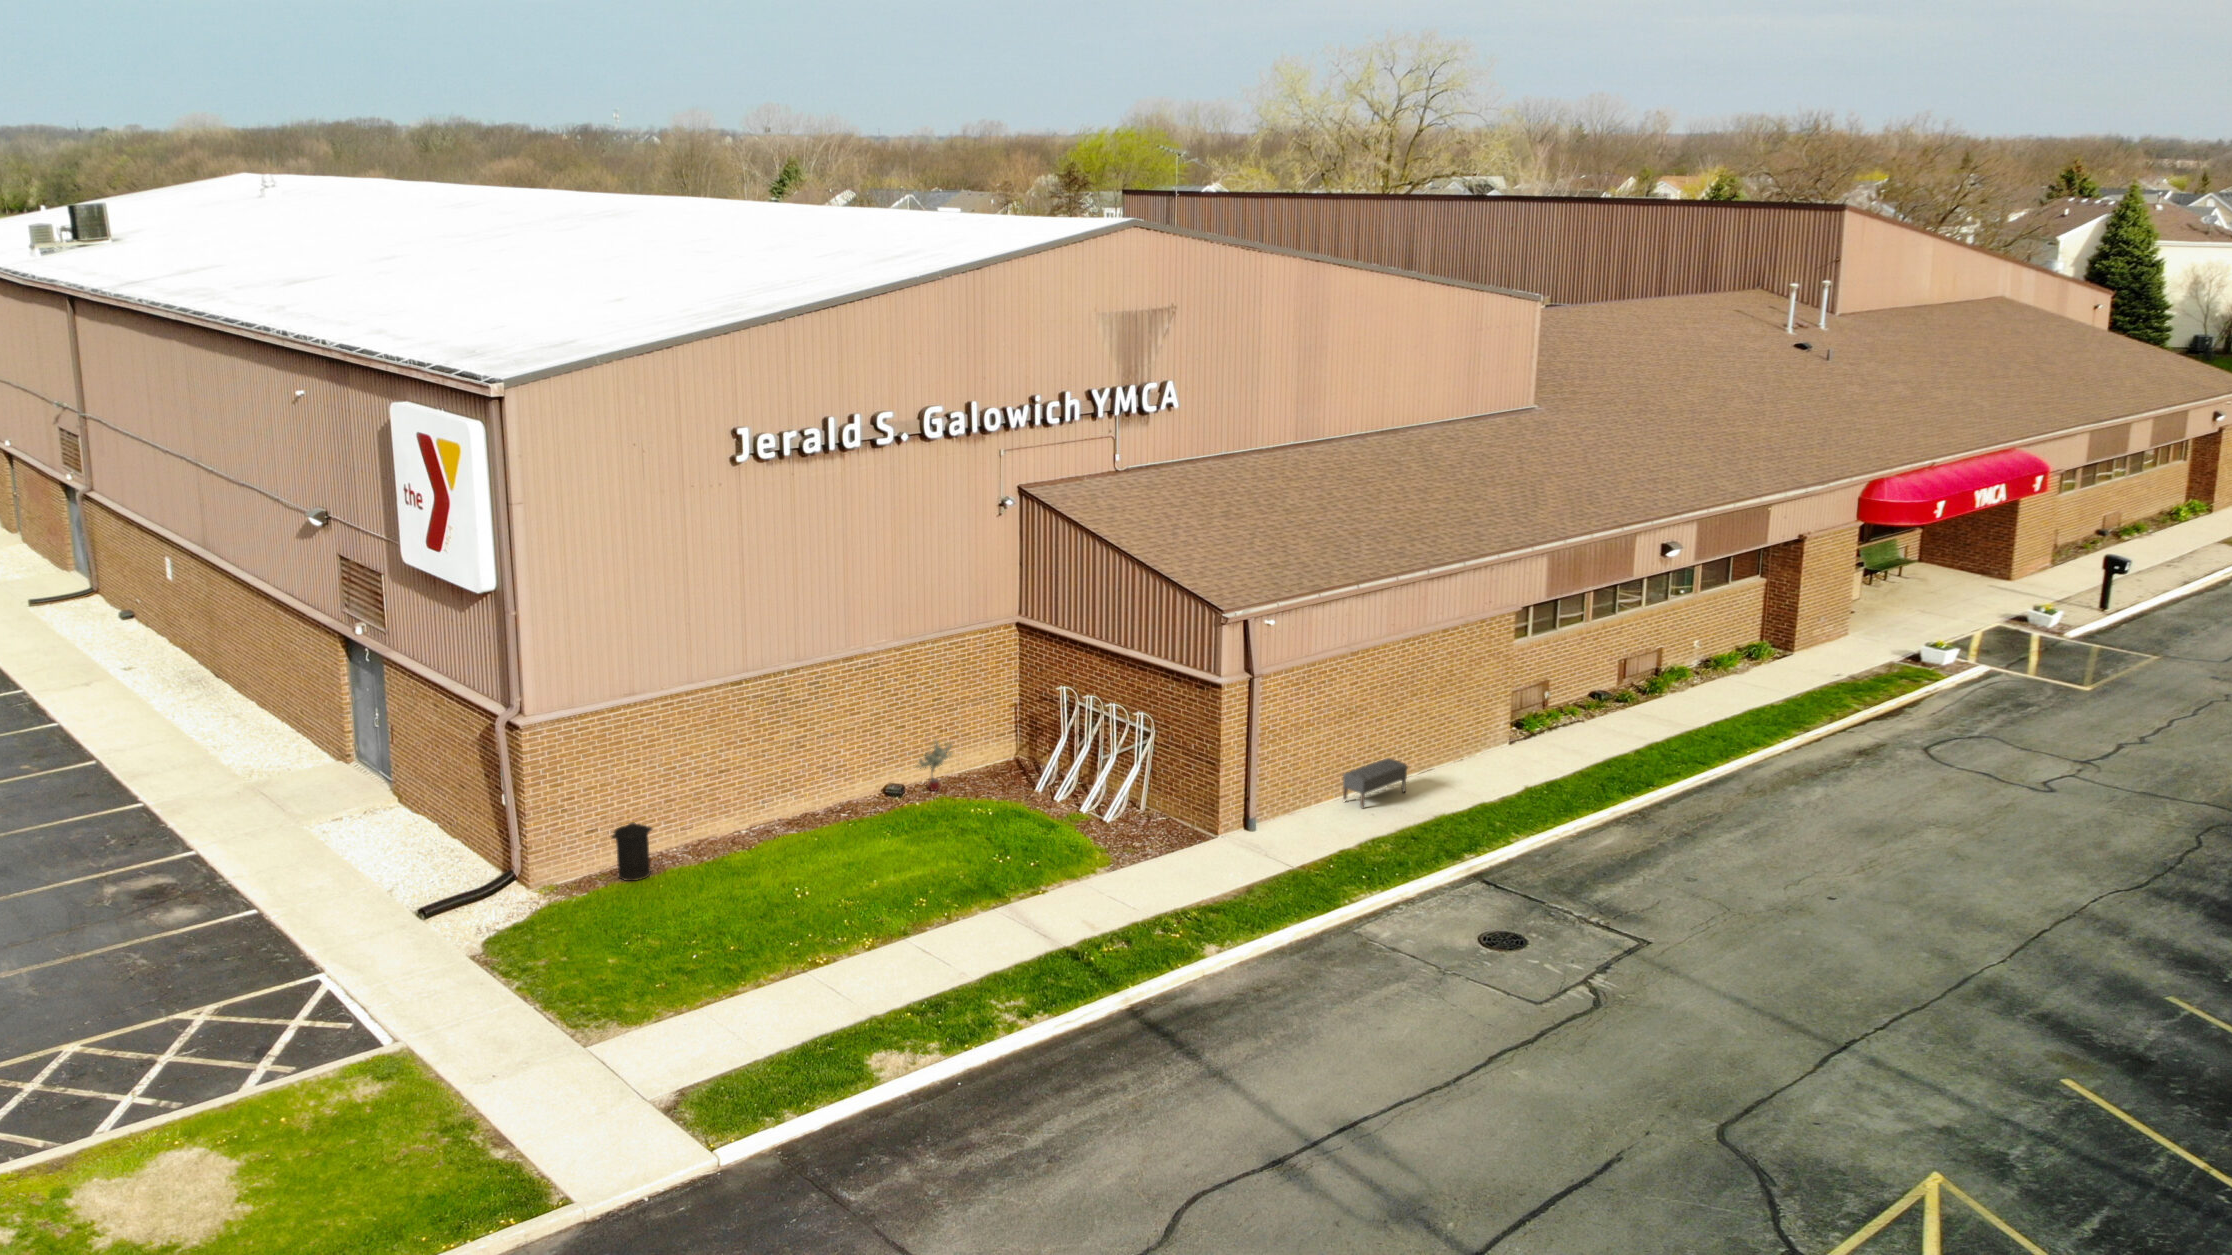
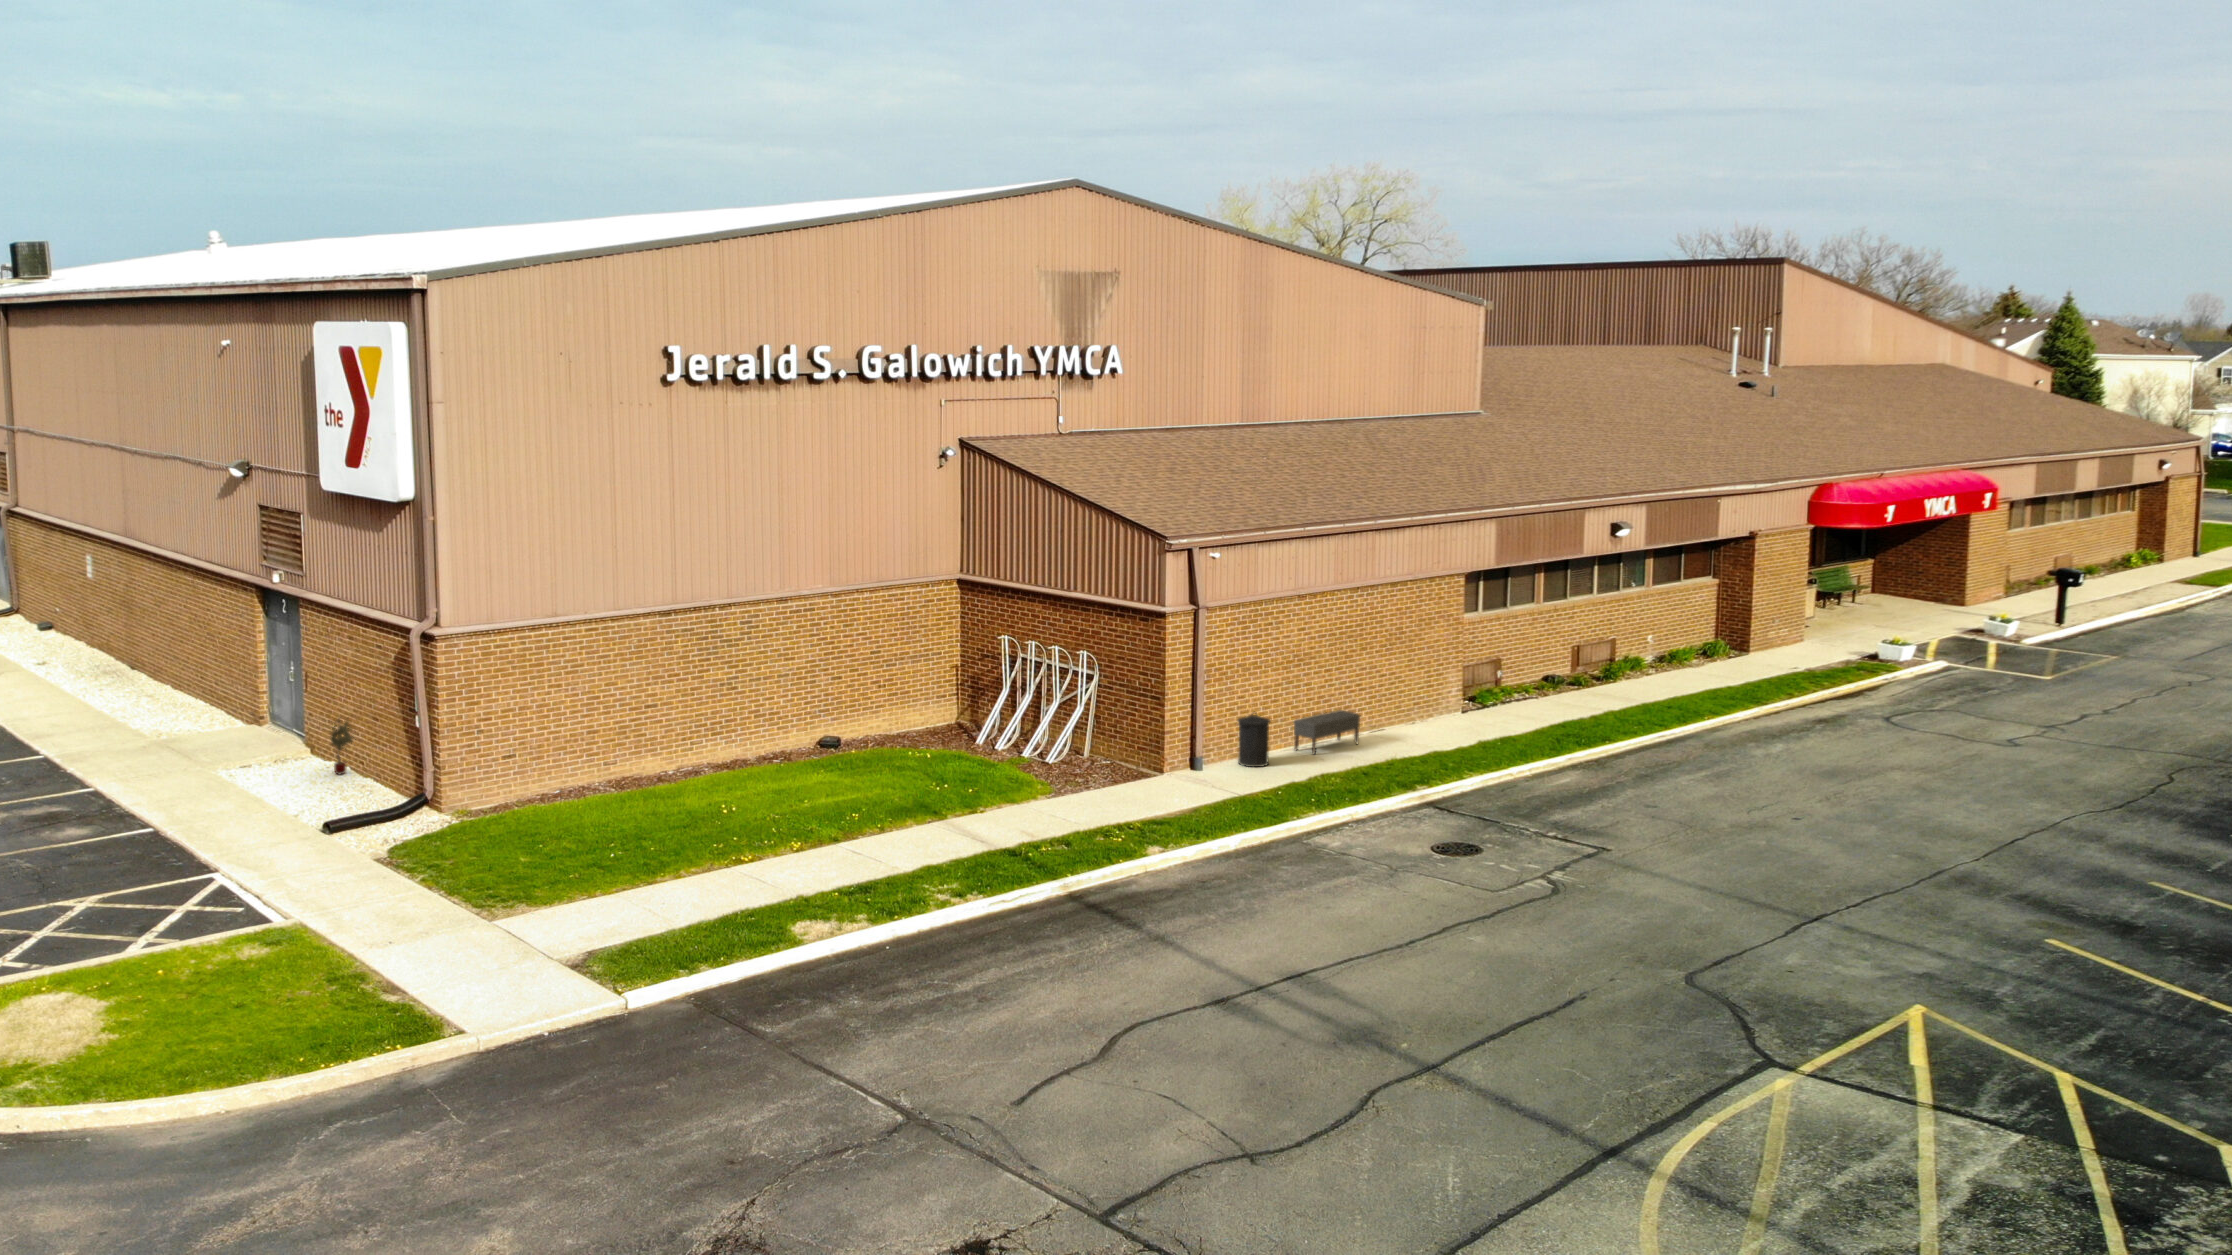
potted tree: present [916,740,953,791] -> present [330,718,356,775]
trash can: present [612,822,652,881] -> present [1238,711,1270,767]

